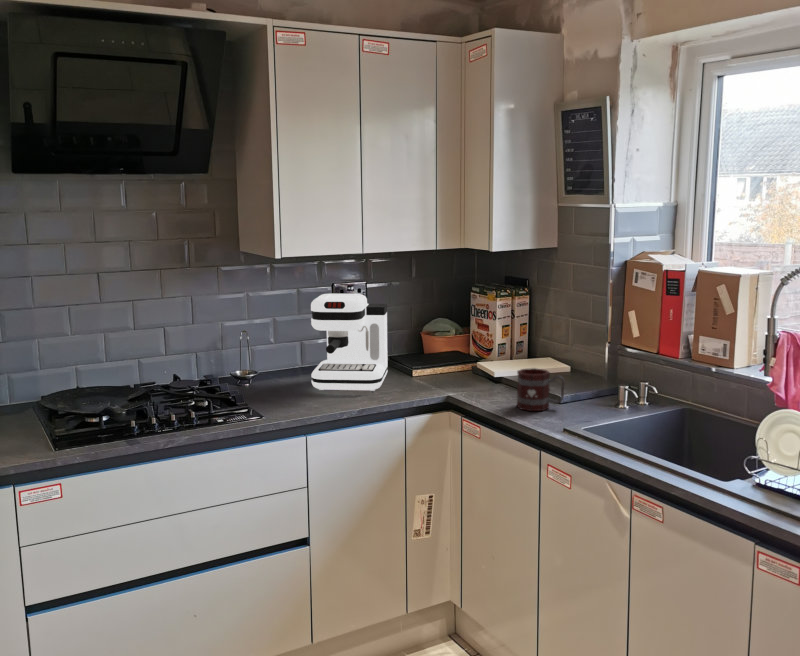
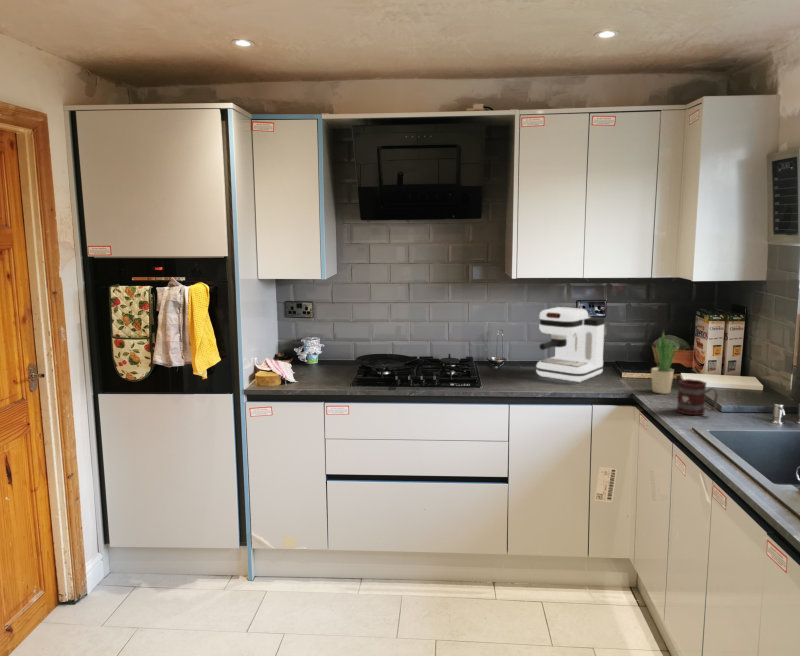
potted plant: none [459,312,488,391] -> present [651,332,677,394]

